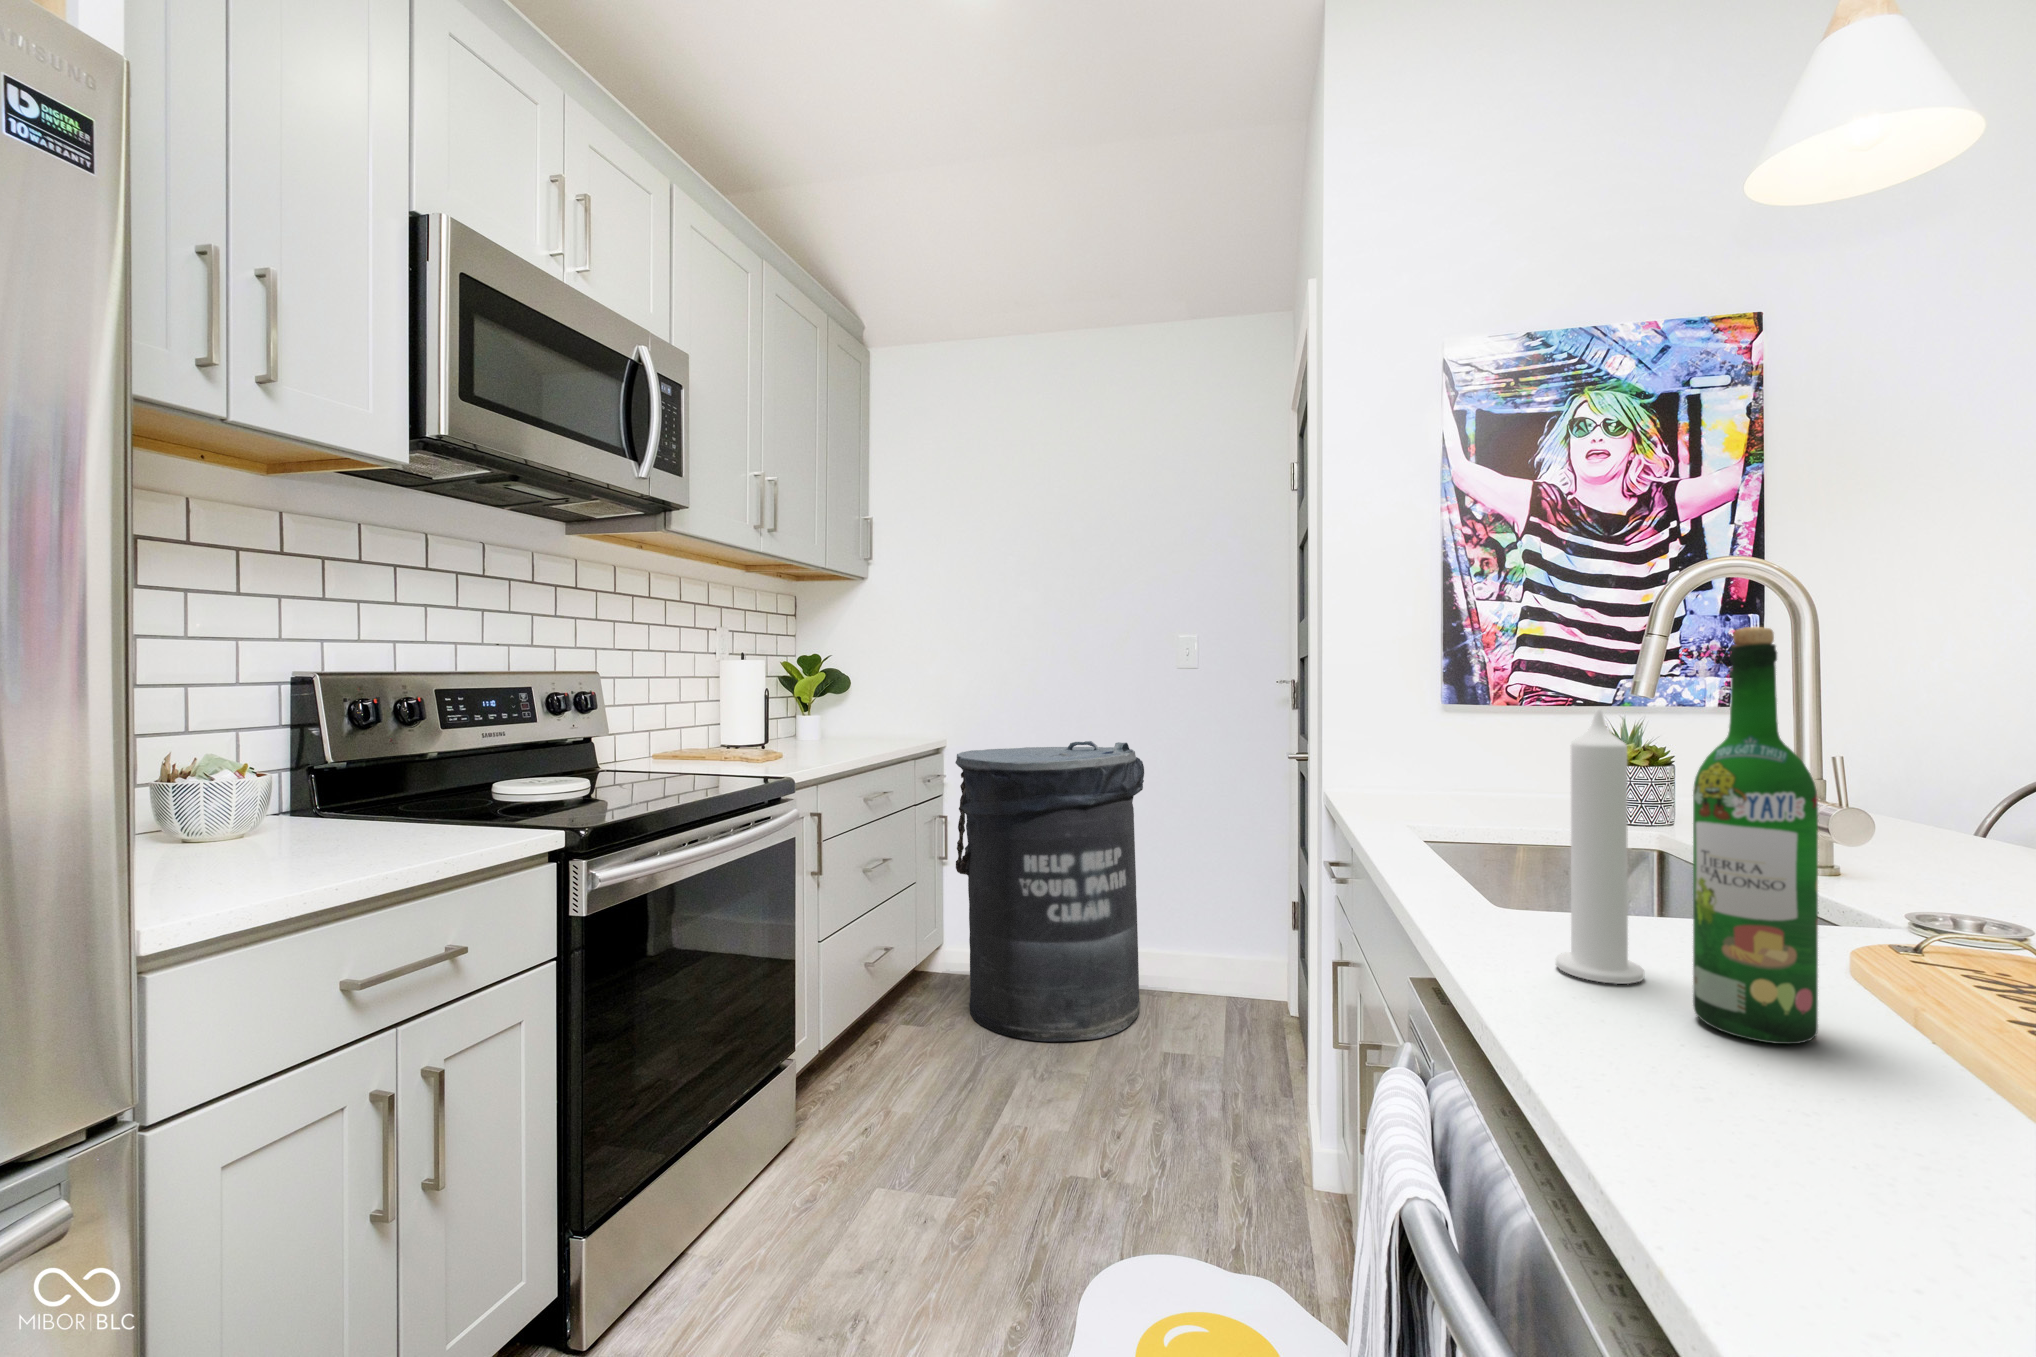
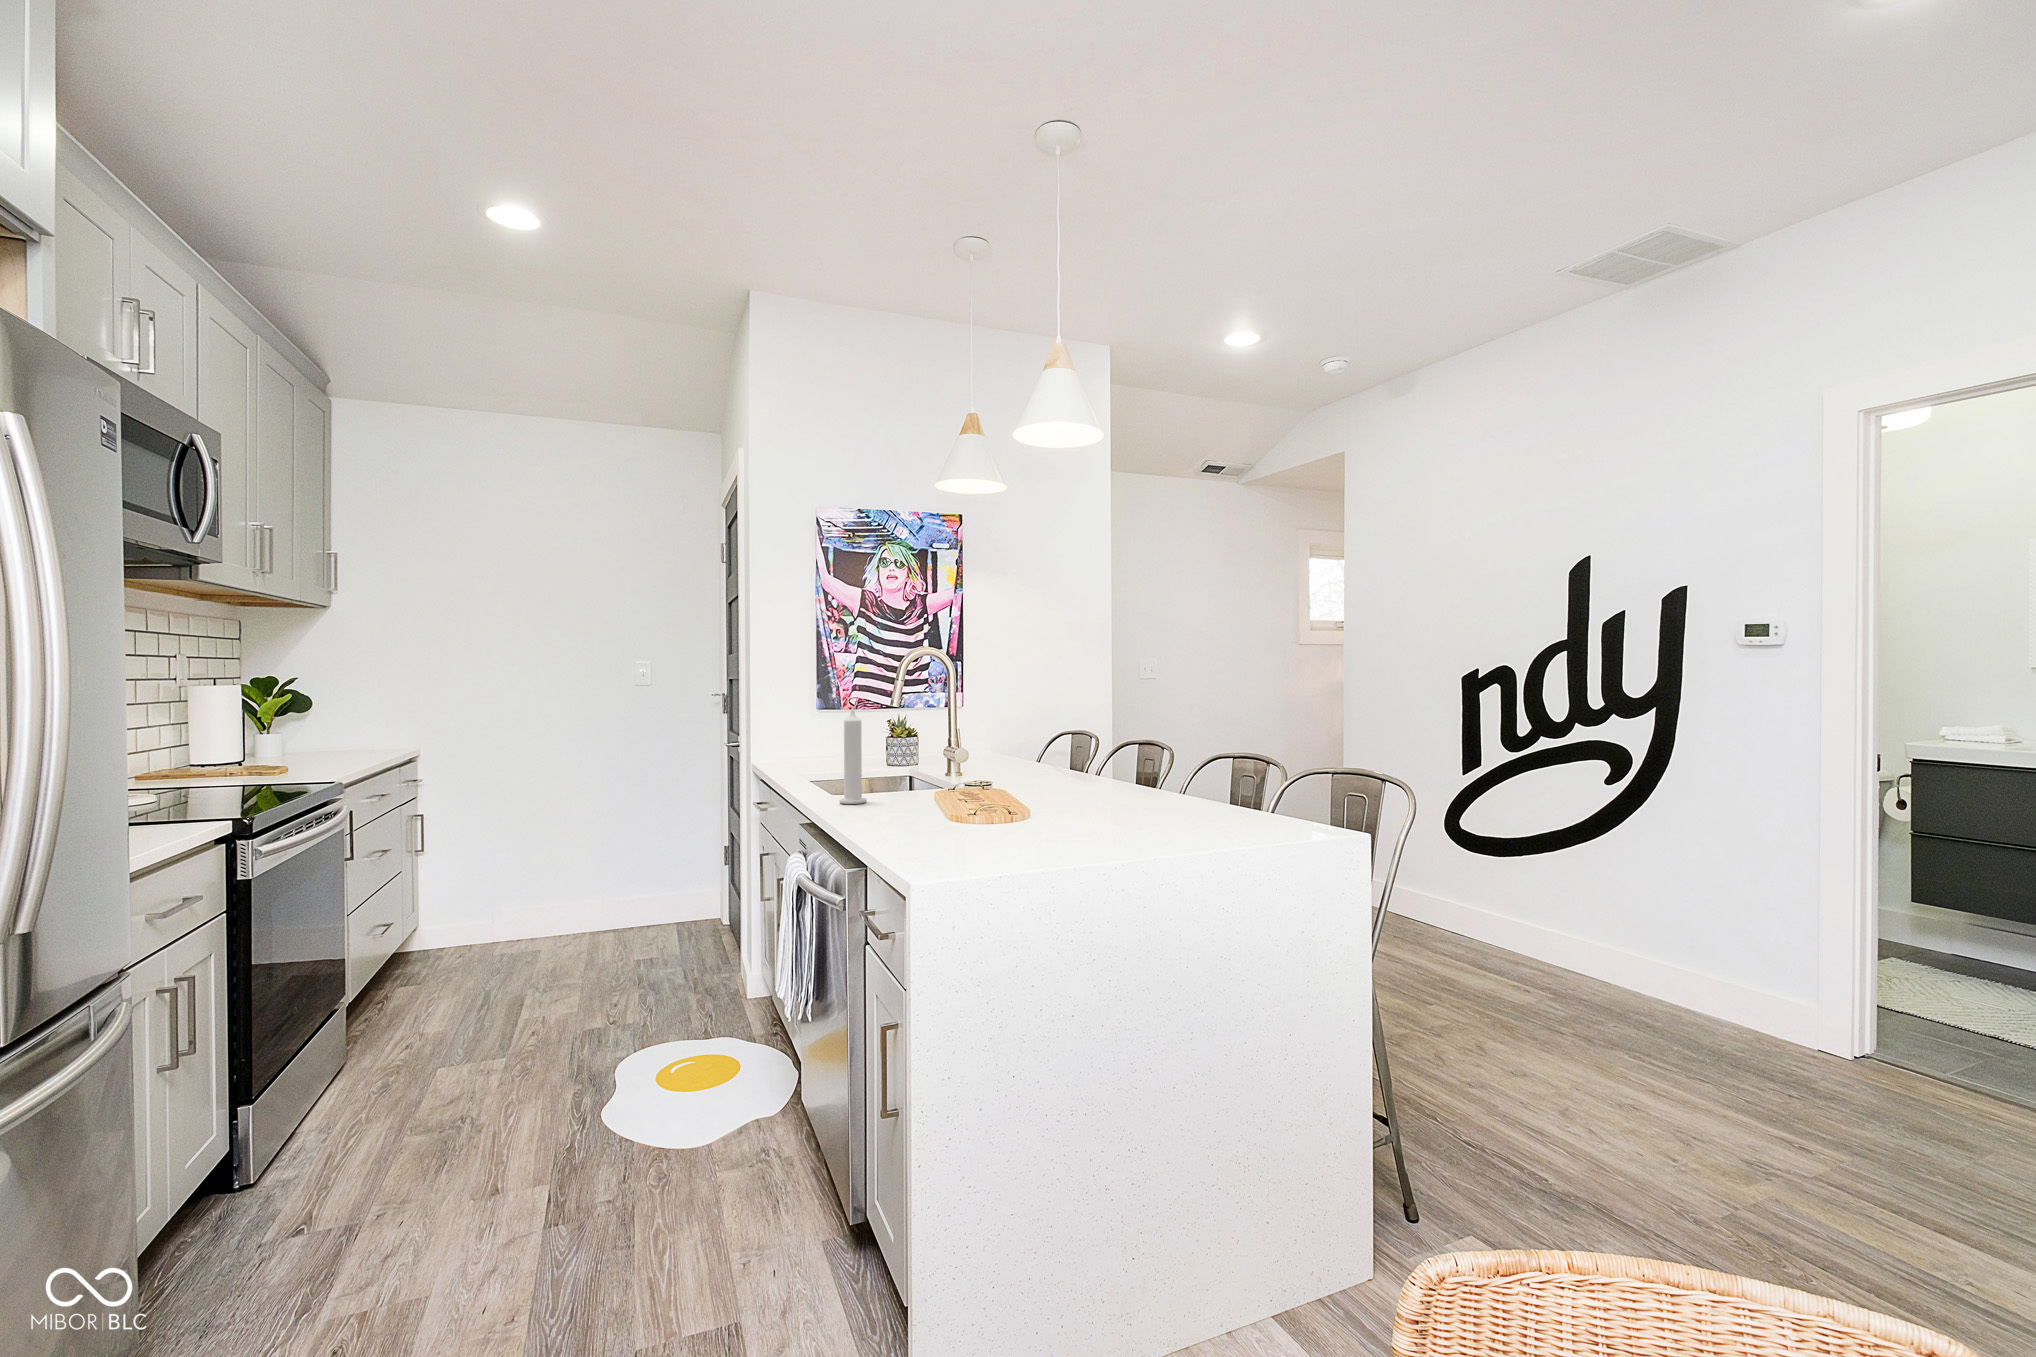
wine bottle: present [1693,627,1818,1044] -> none [874,681,904,808]
trash can: present [955,741,1144,1041] -> none [446,745,615,978]

